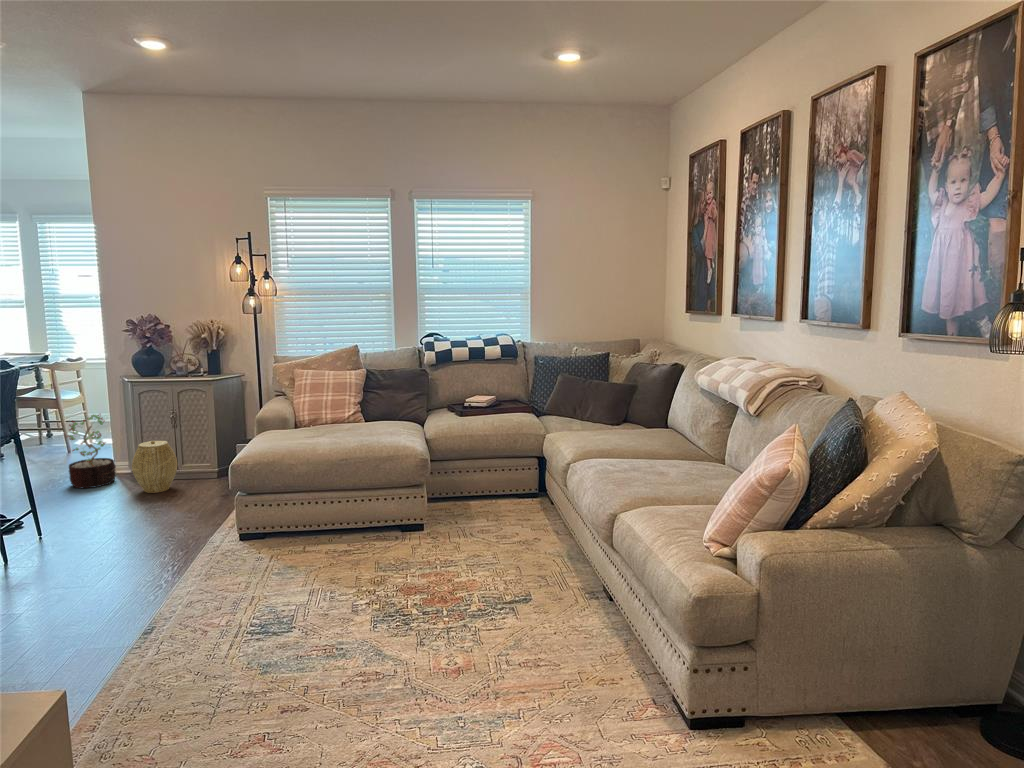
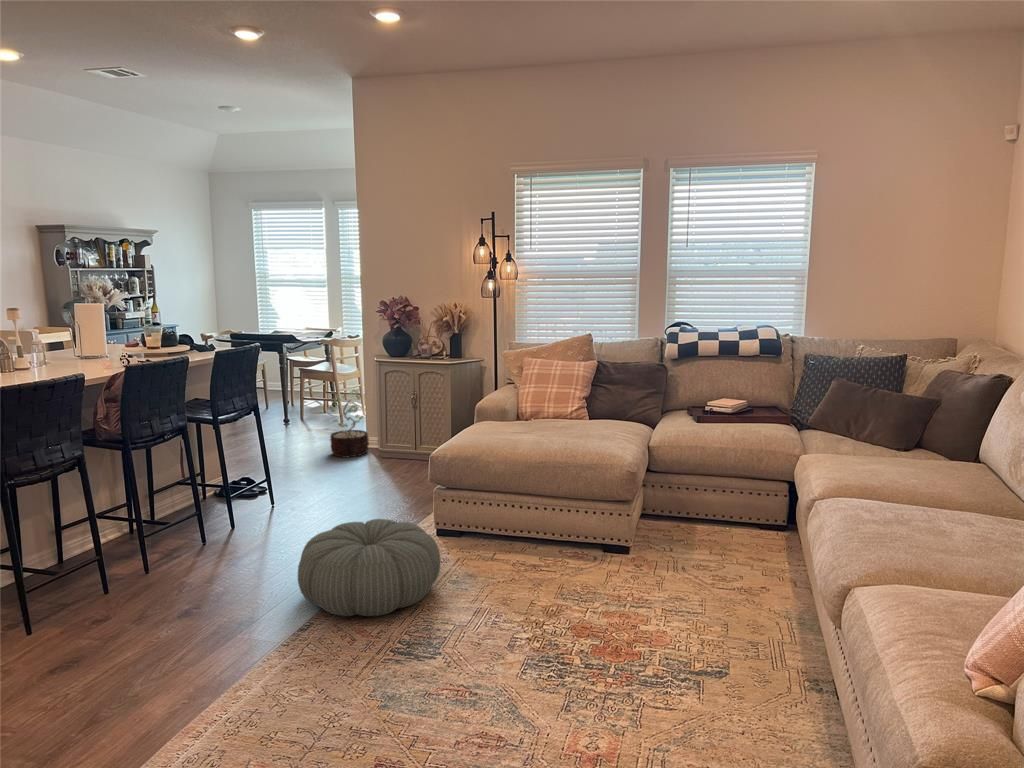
woven basket: present [132,441,178,493] -> none [375,419,415,469]
pouf: none [121,528,267,621] -> present [298,519,441,616]

